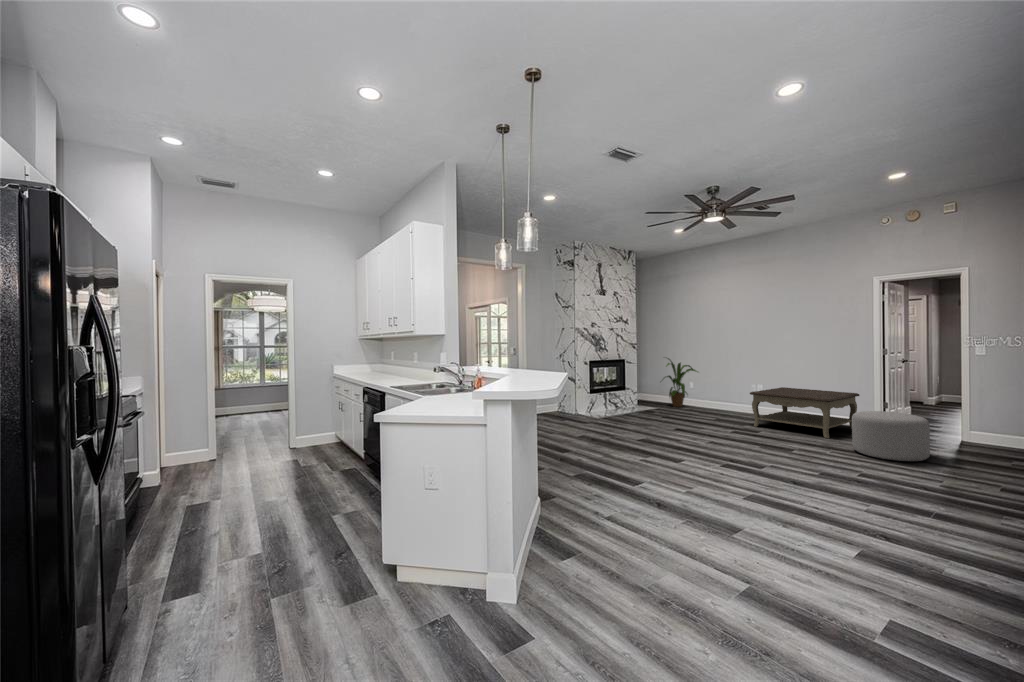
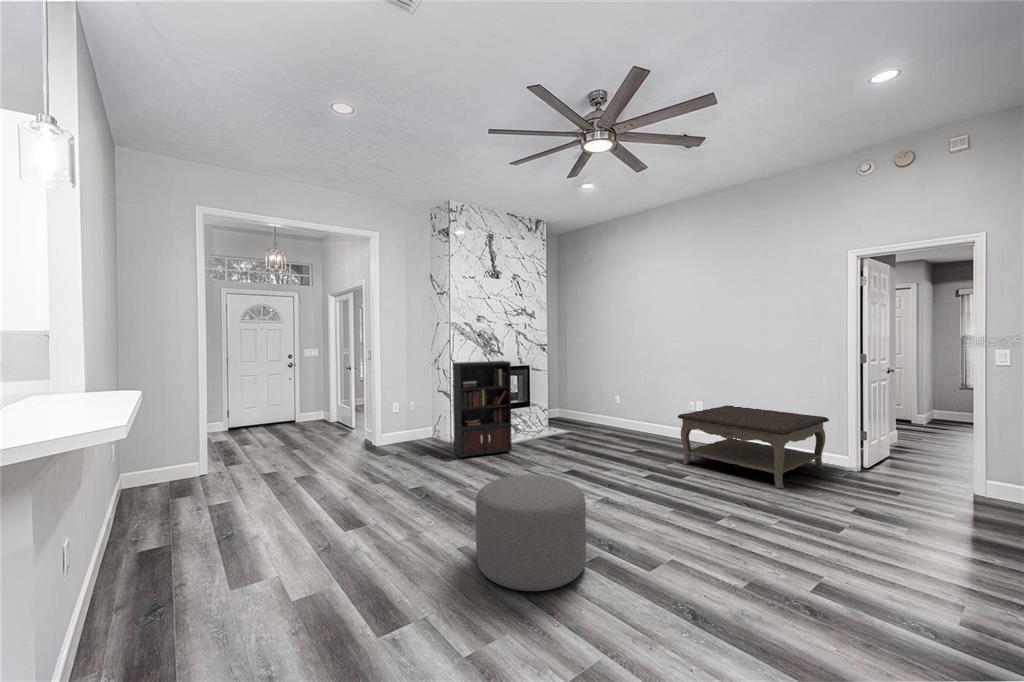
bookcase: none [583,355,626,423] -> present [453,361,512,458]
house plant: present [664,358,698,407] -> none [576,362,628,428]
ottoman: present [852,411,930,461] -> present [476,475,586,591]

